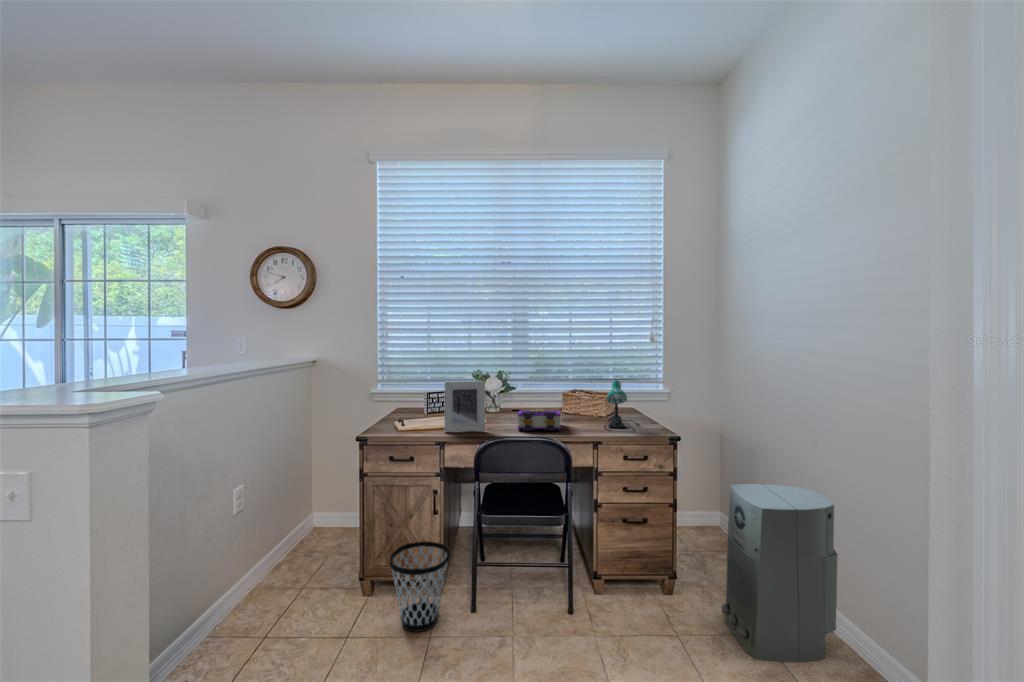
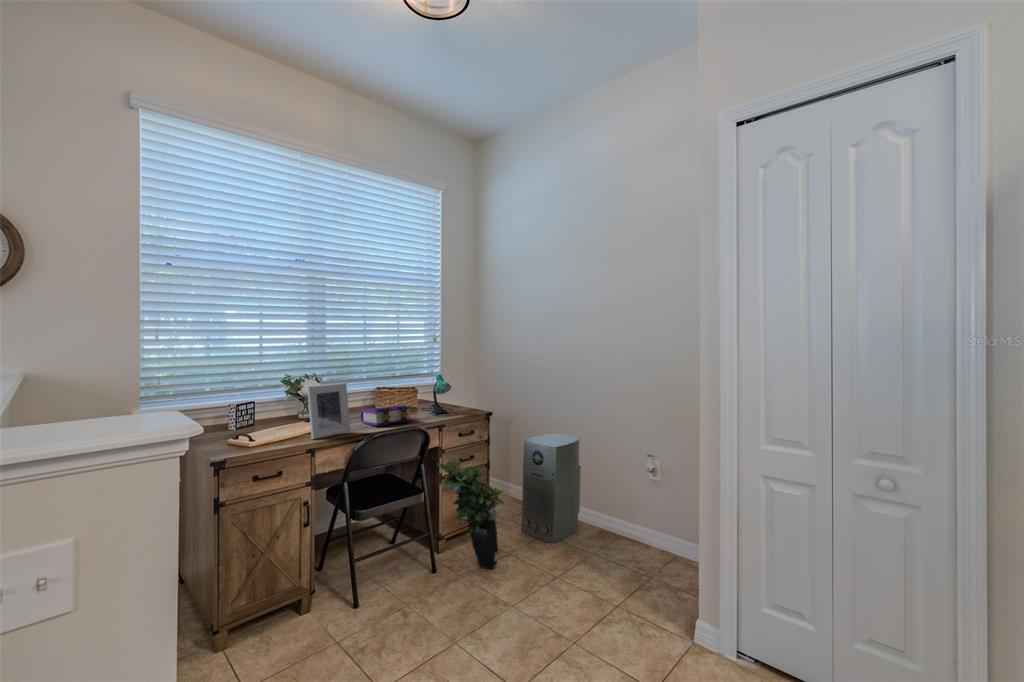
potted plant: none [574,483,655,648] -> present [438,456,504,569]
wastebasket: present [390,541,450,632] -> none [284,551,351,646]

